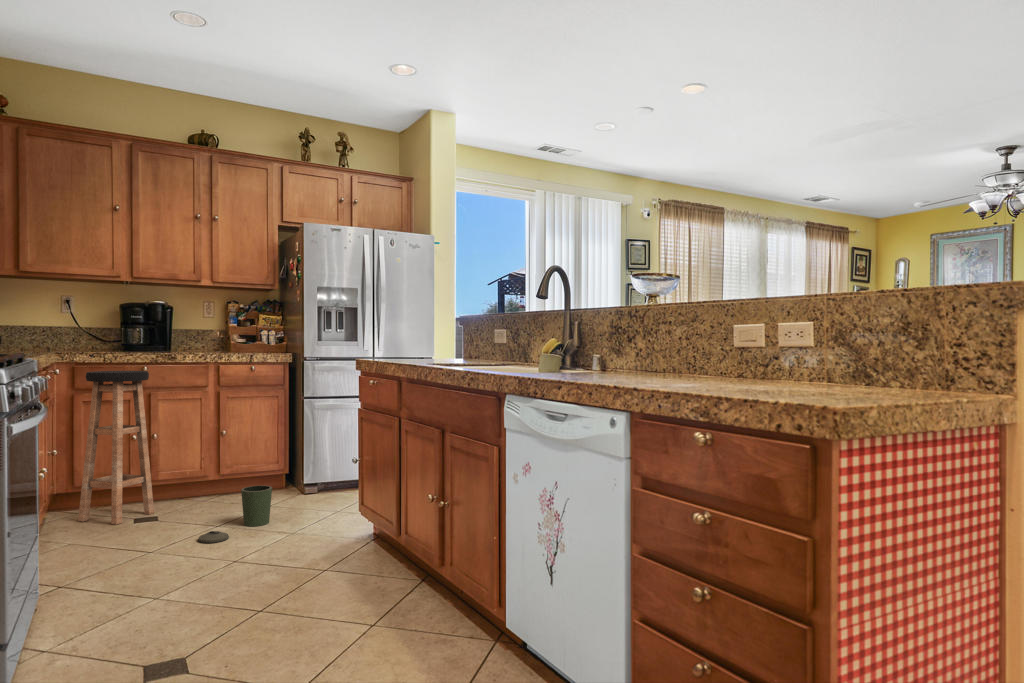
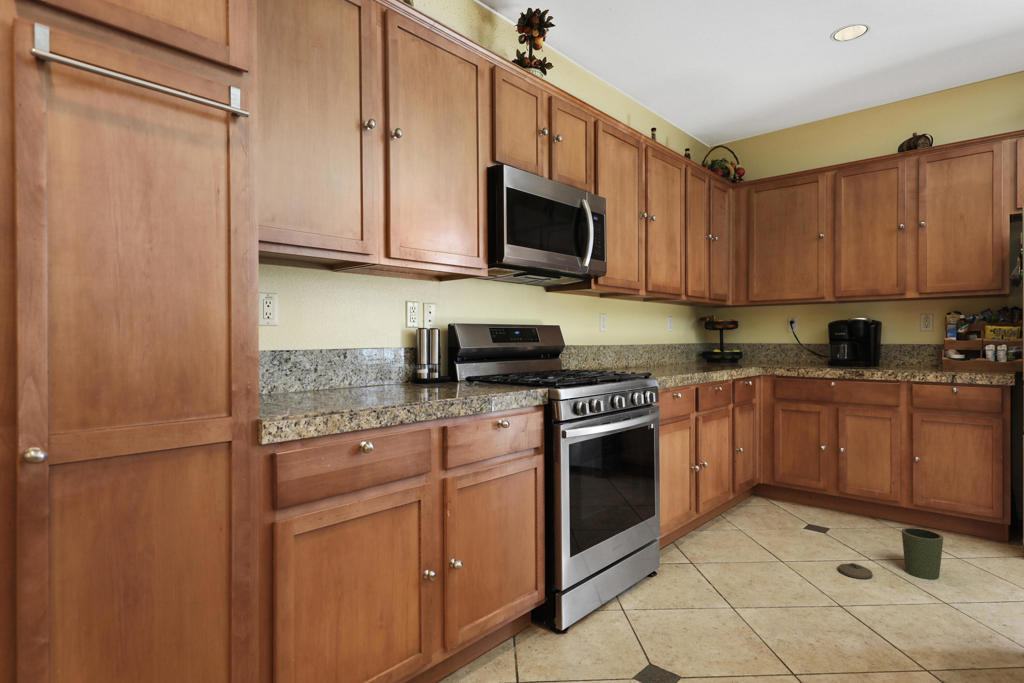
bar stool: present [78,371,154,525] -> none [769,384,834,524]

